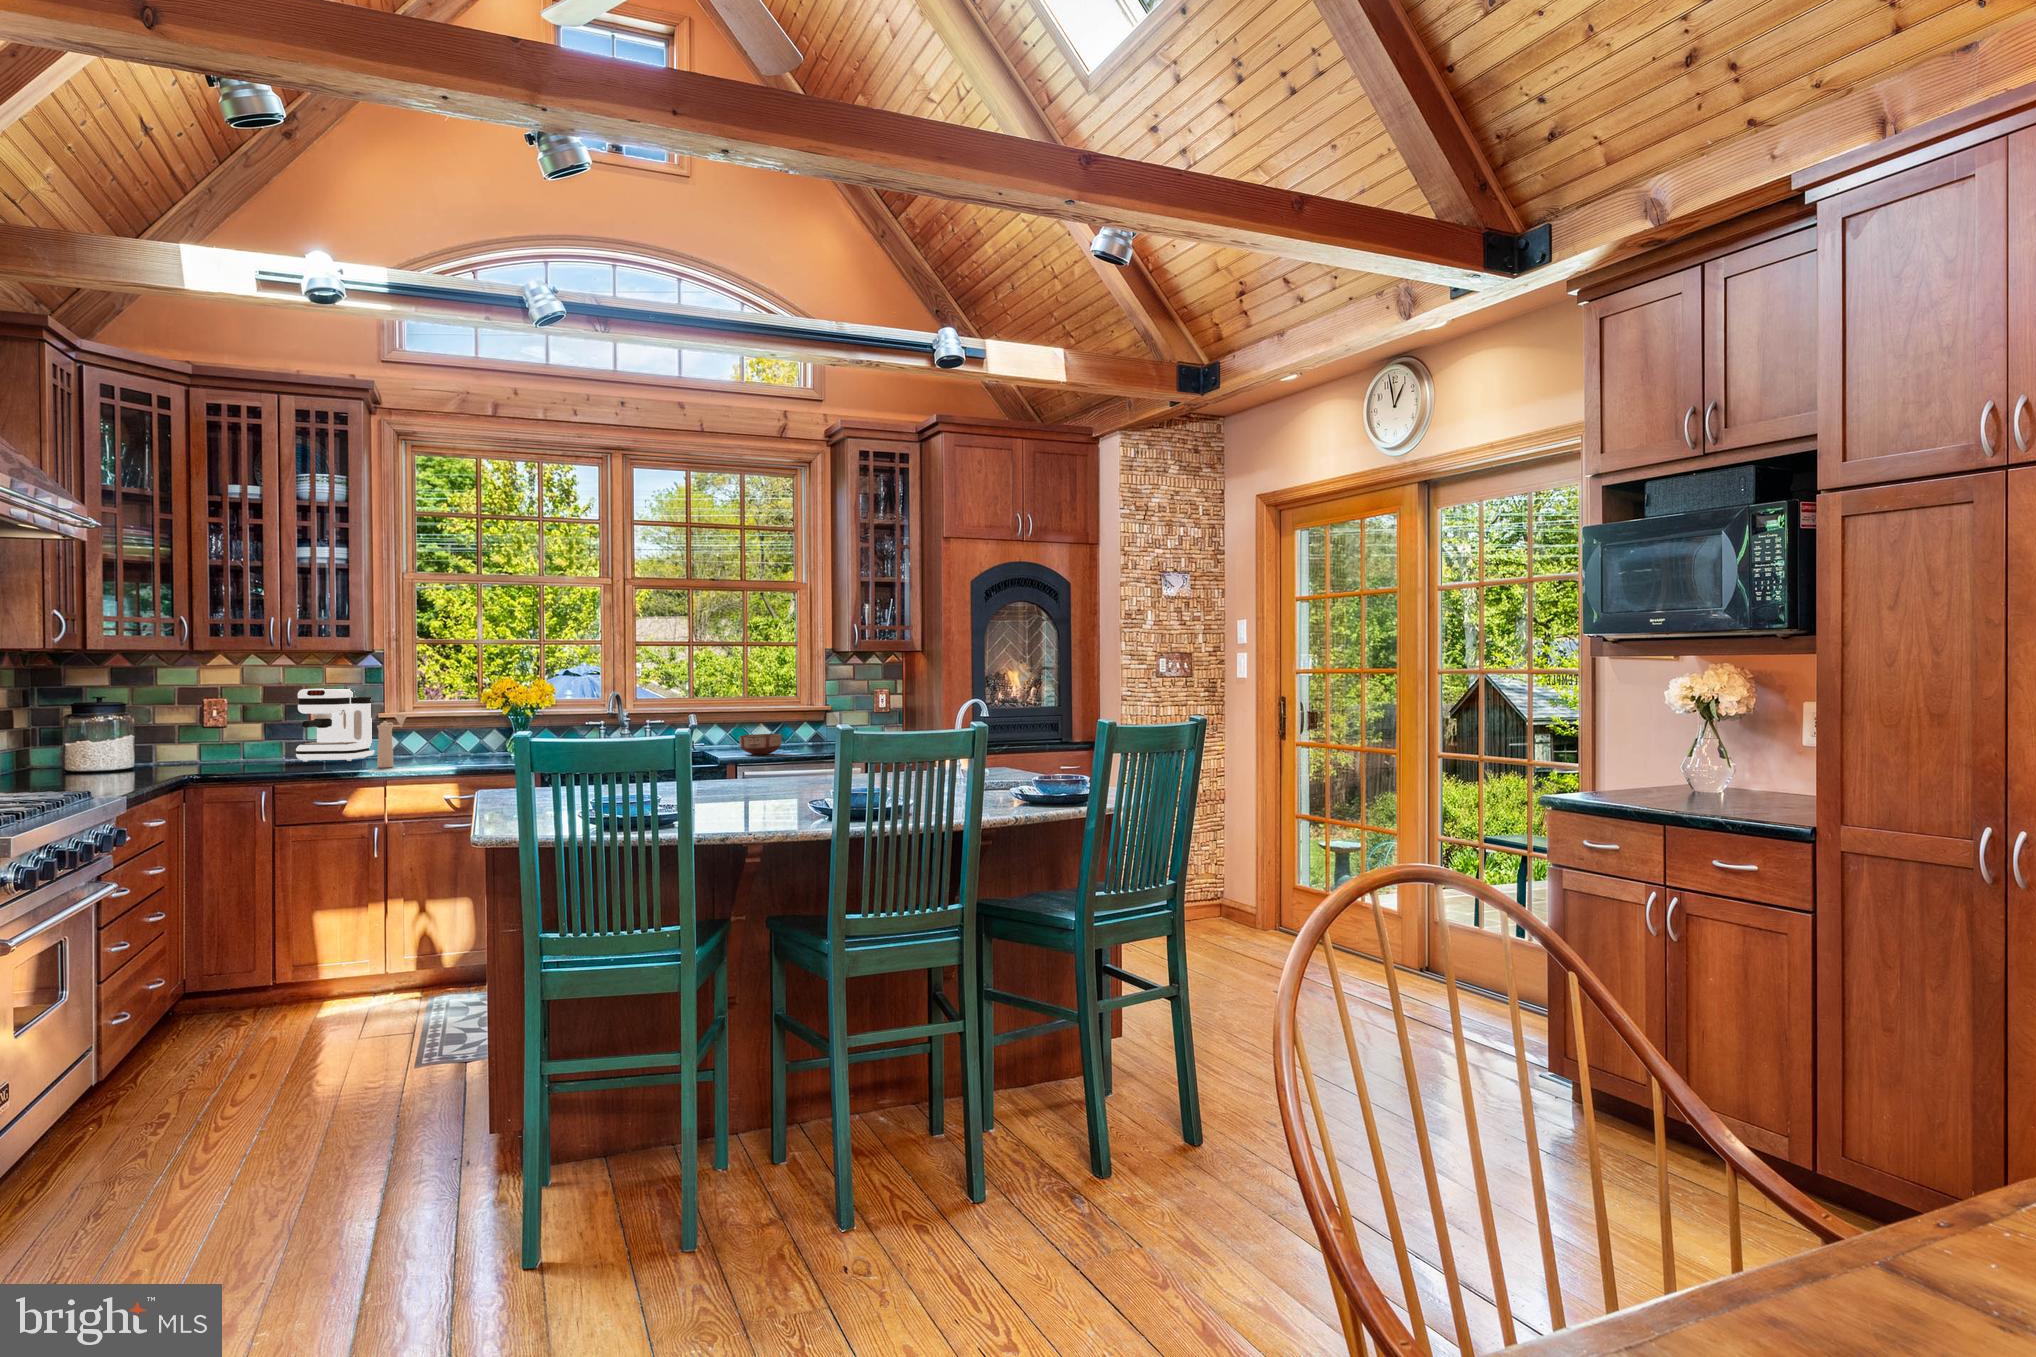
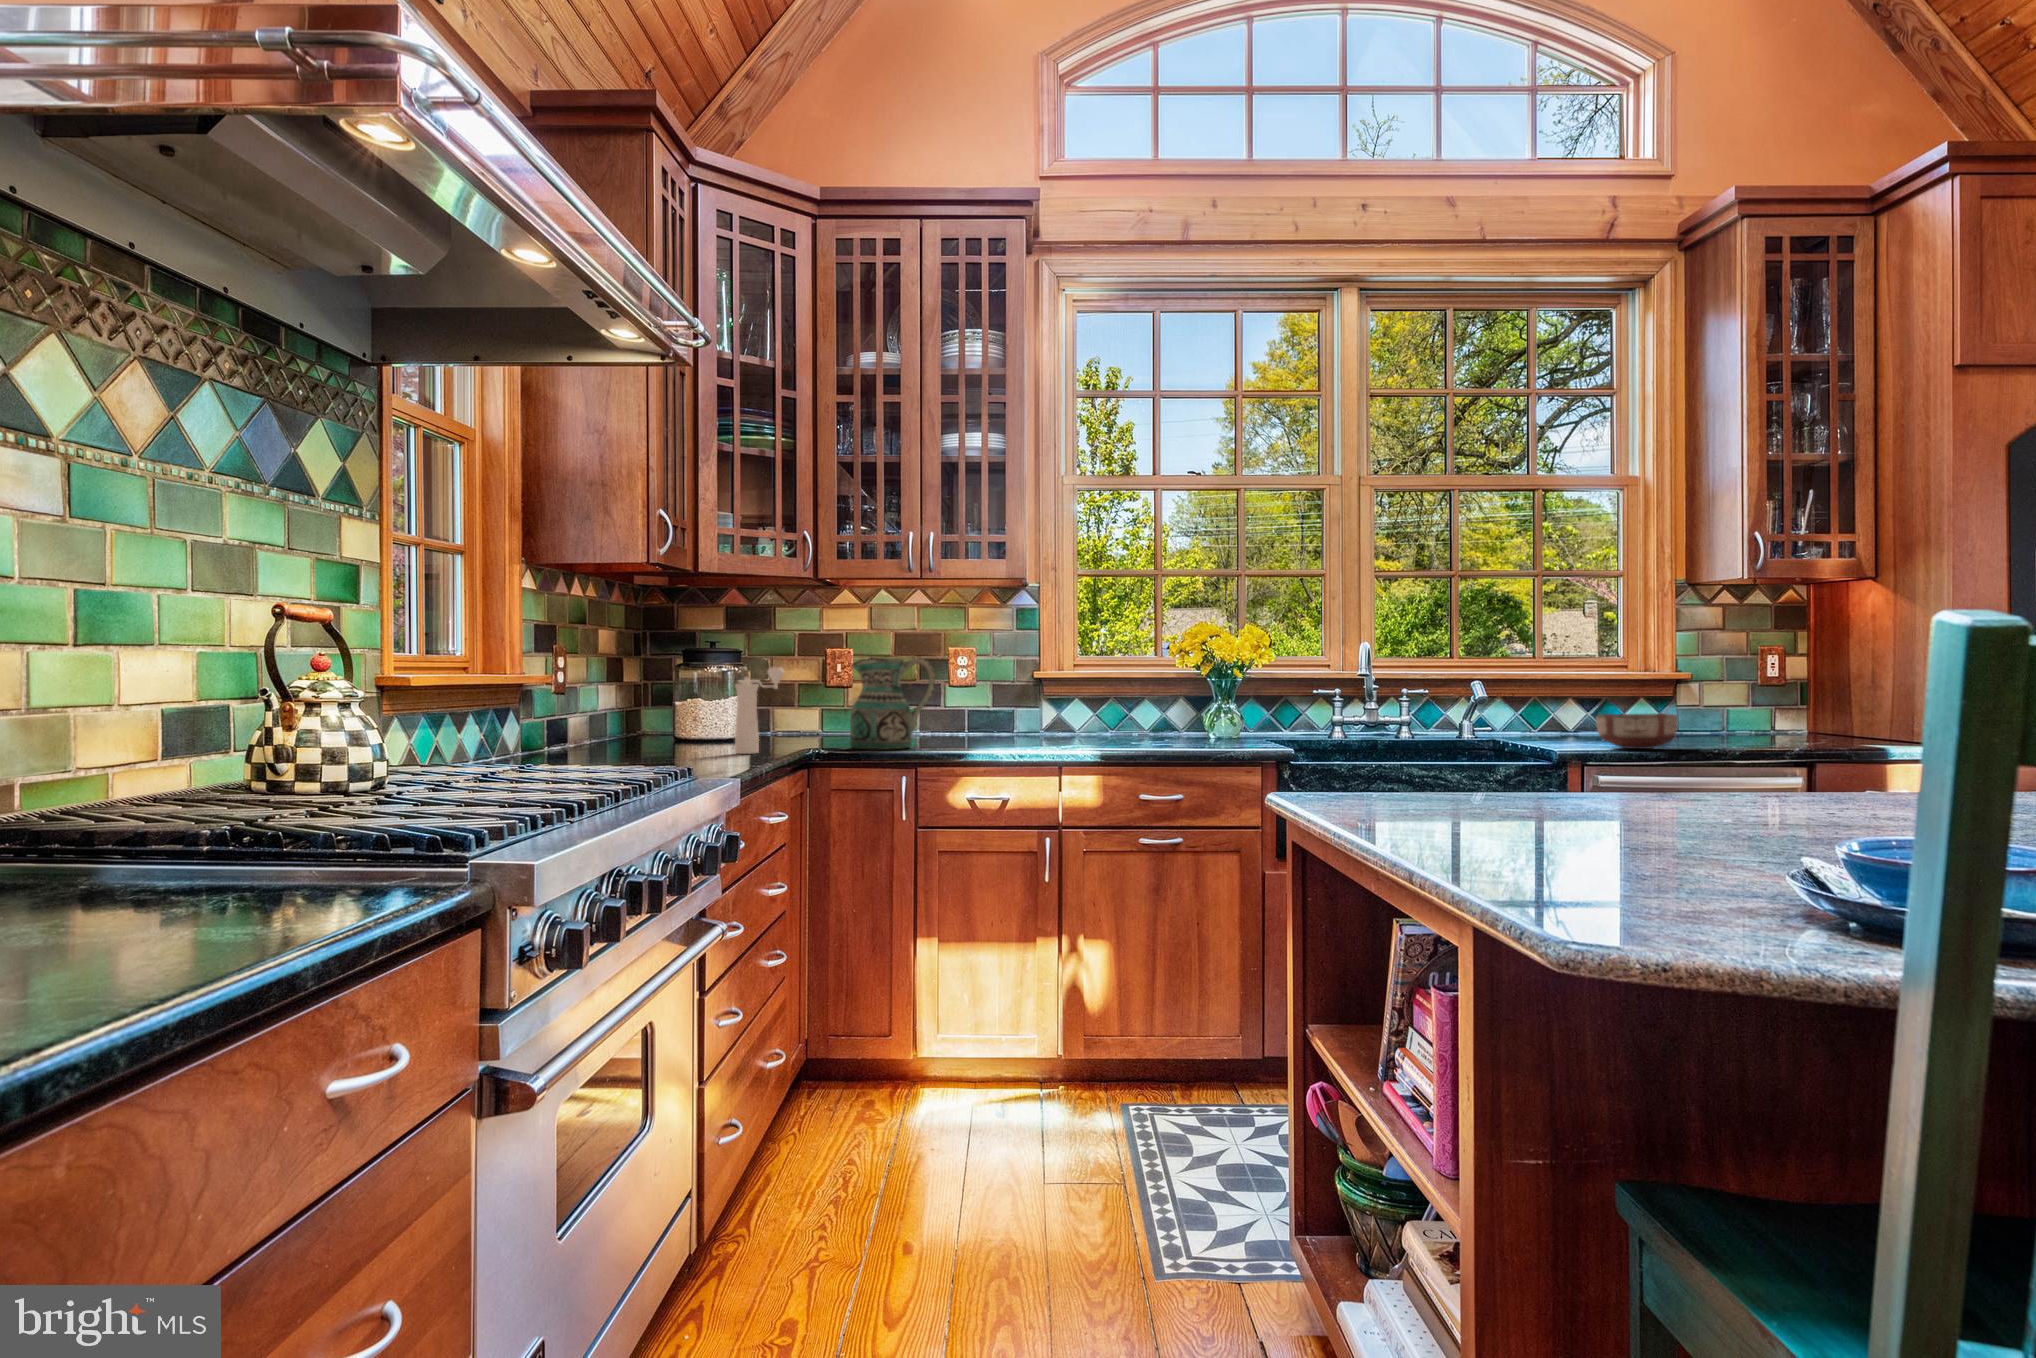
coffee maker: present [296,688,375,762] -> none [934,637,1025,739]
ceramic pitcher: none [218,710,287,773] -> present [850,657,935,749]
pepper mill: present [377,714,407,768] -> present [735,667,784,754]

